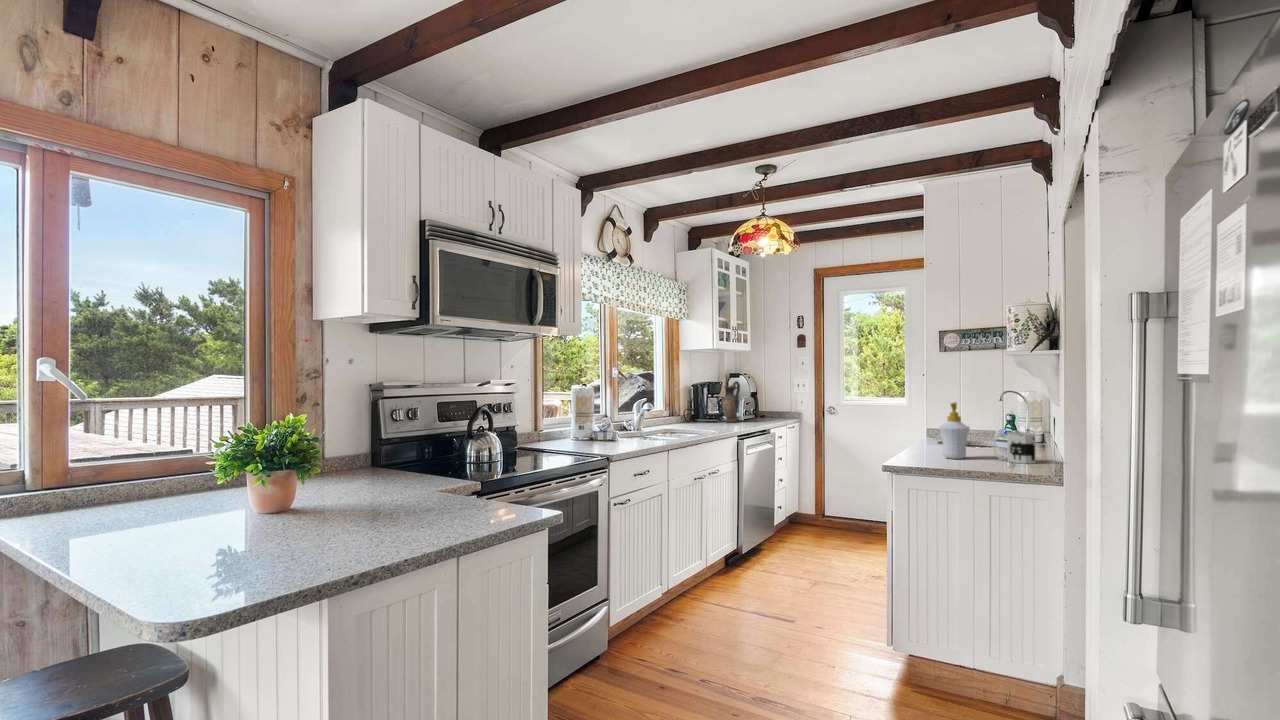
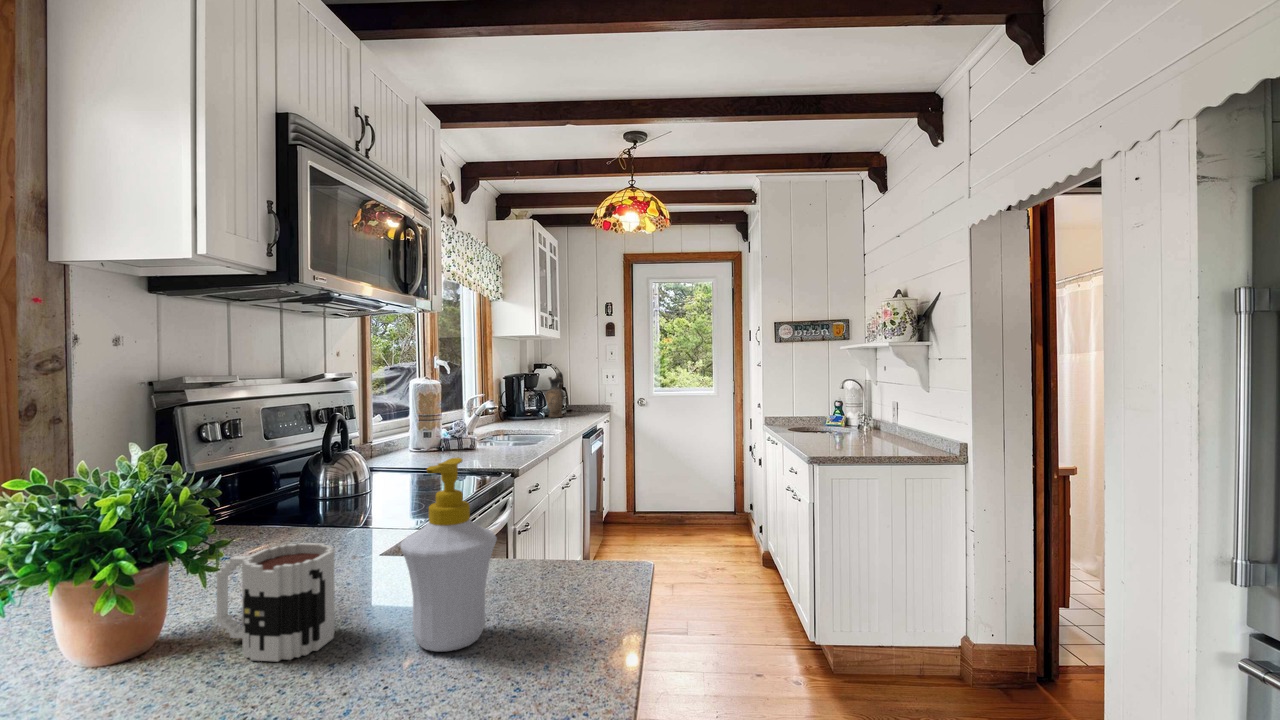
soap bottle: present [939,403,970,459] -> present [401,458,497,651]
mug: present [994,432,1035,464] -> present [217,543,335,662]

